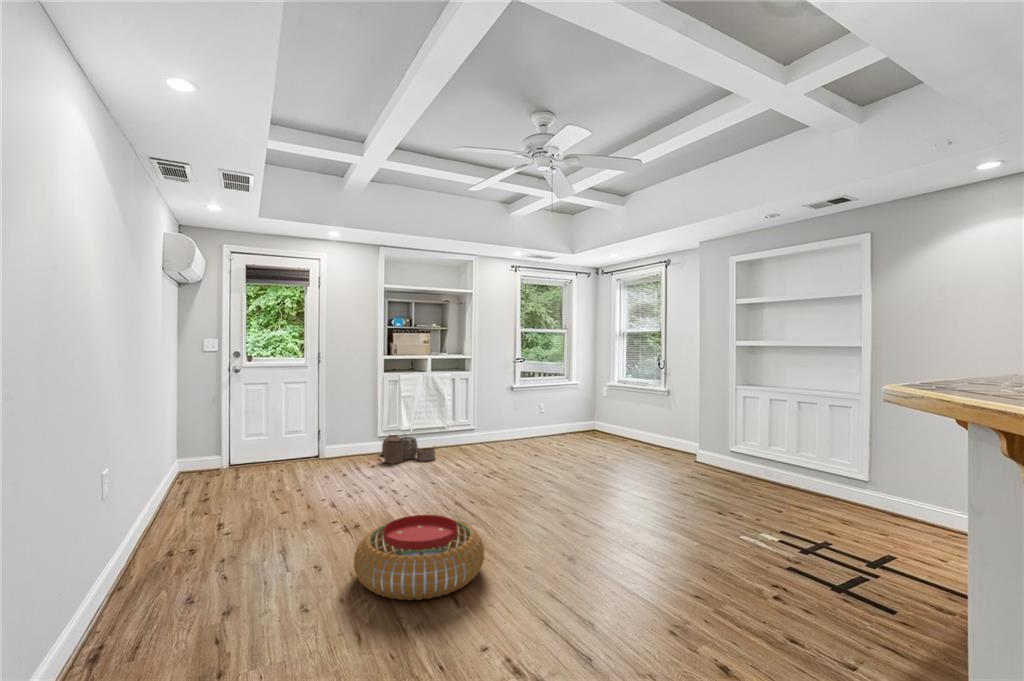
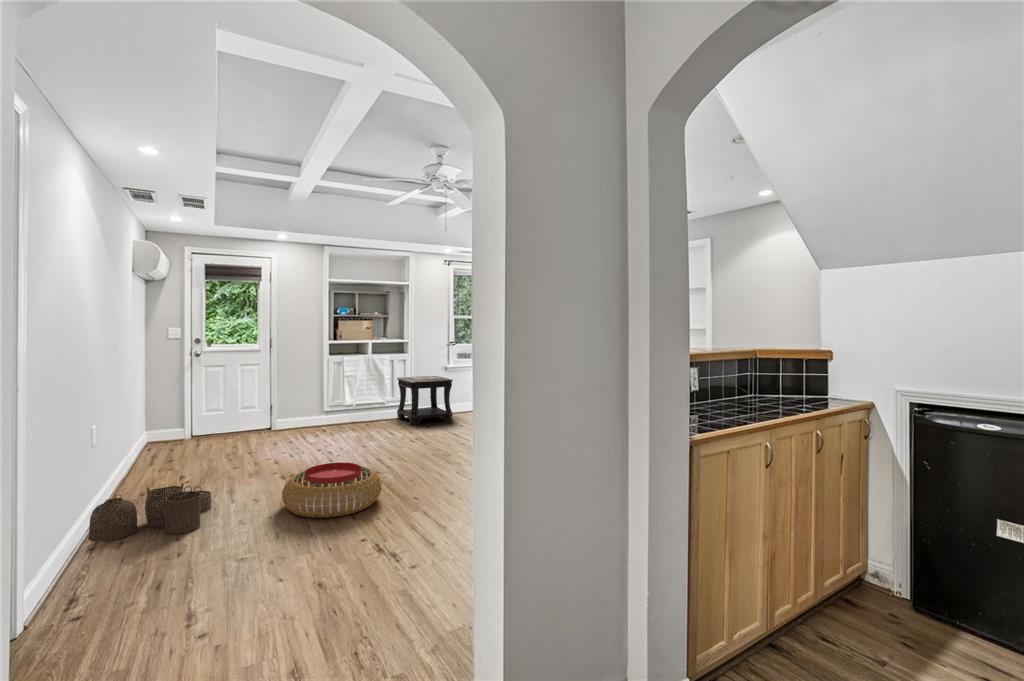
side table: none [459,396,526,455] -> present [397,376,453,425]
woven basket: present [382,435,435,464] -> present [88,483,212,542]

